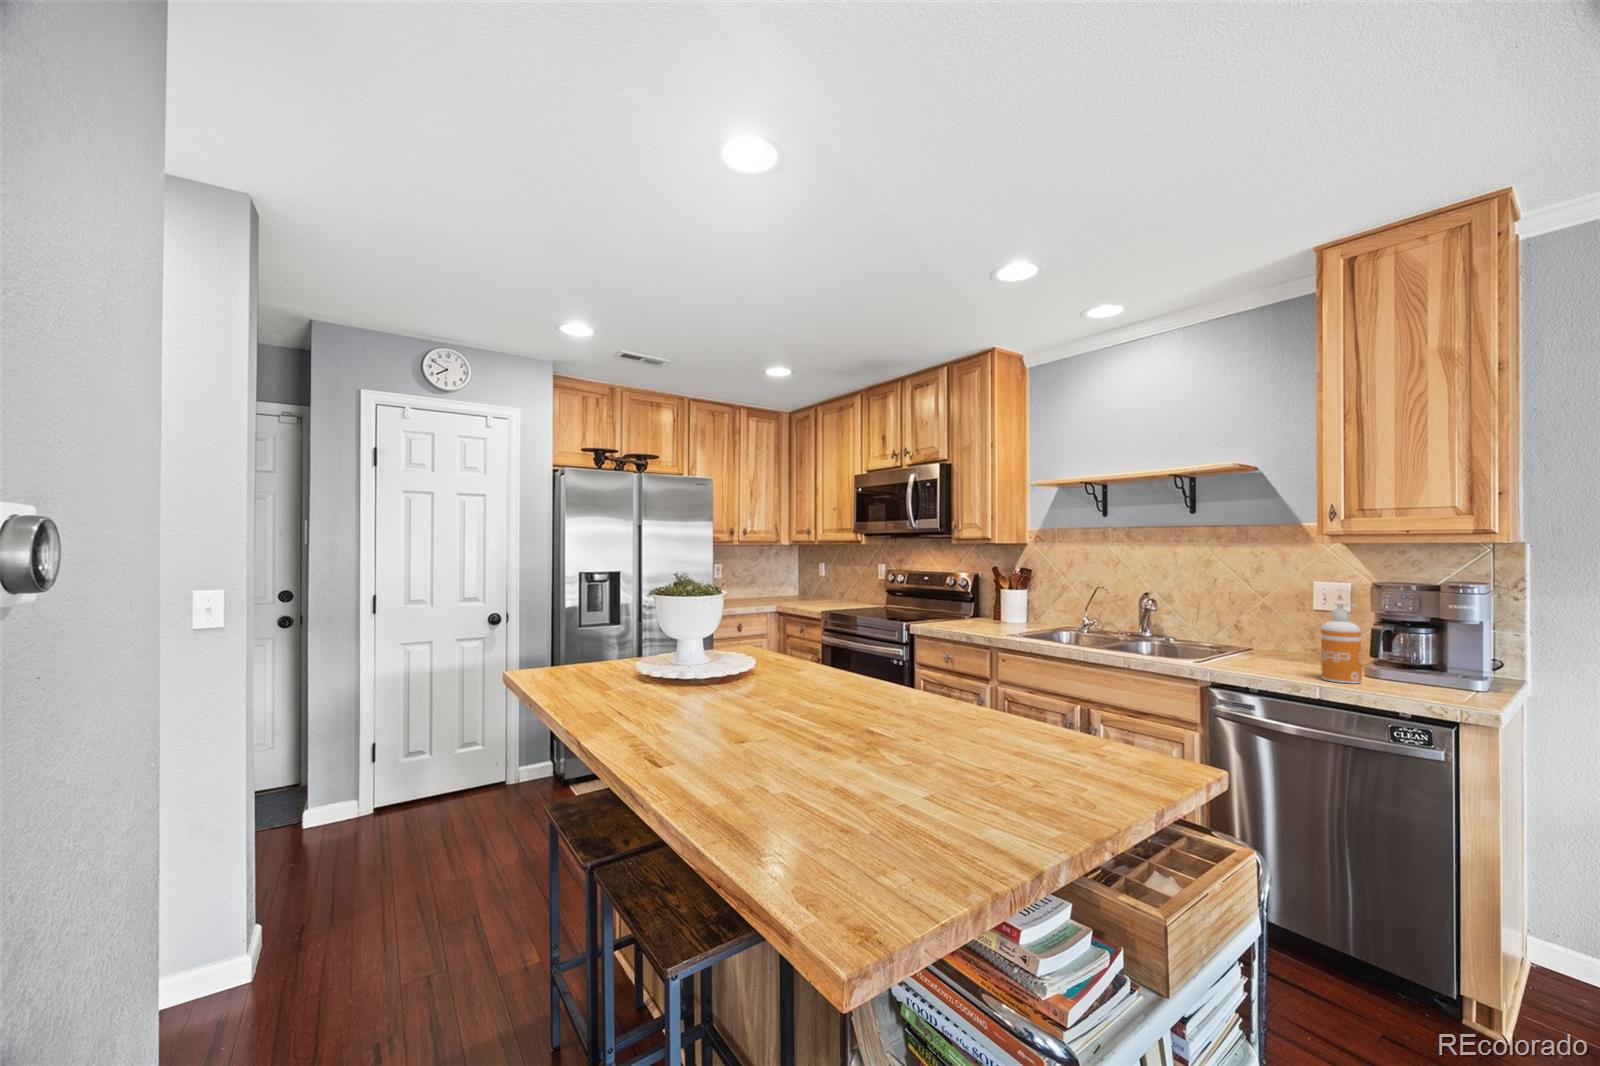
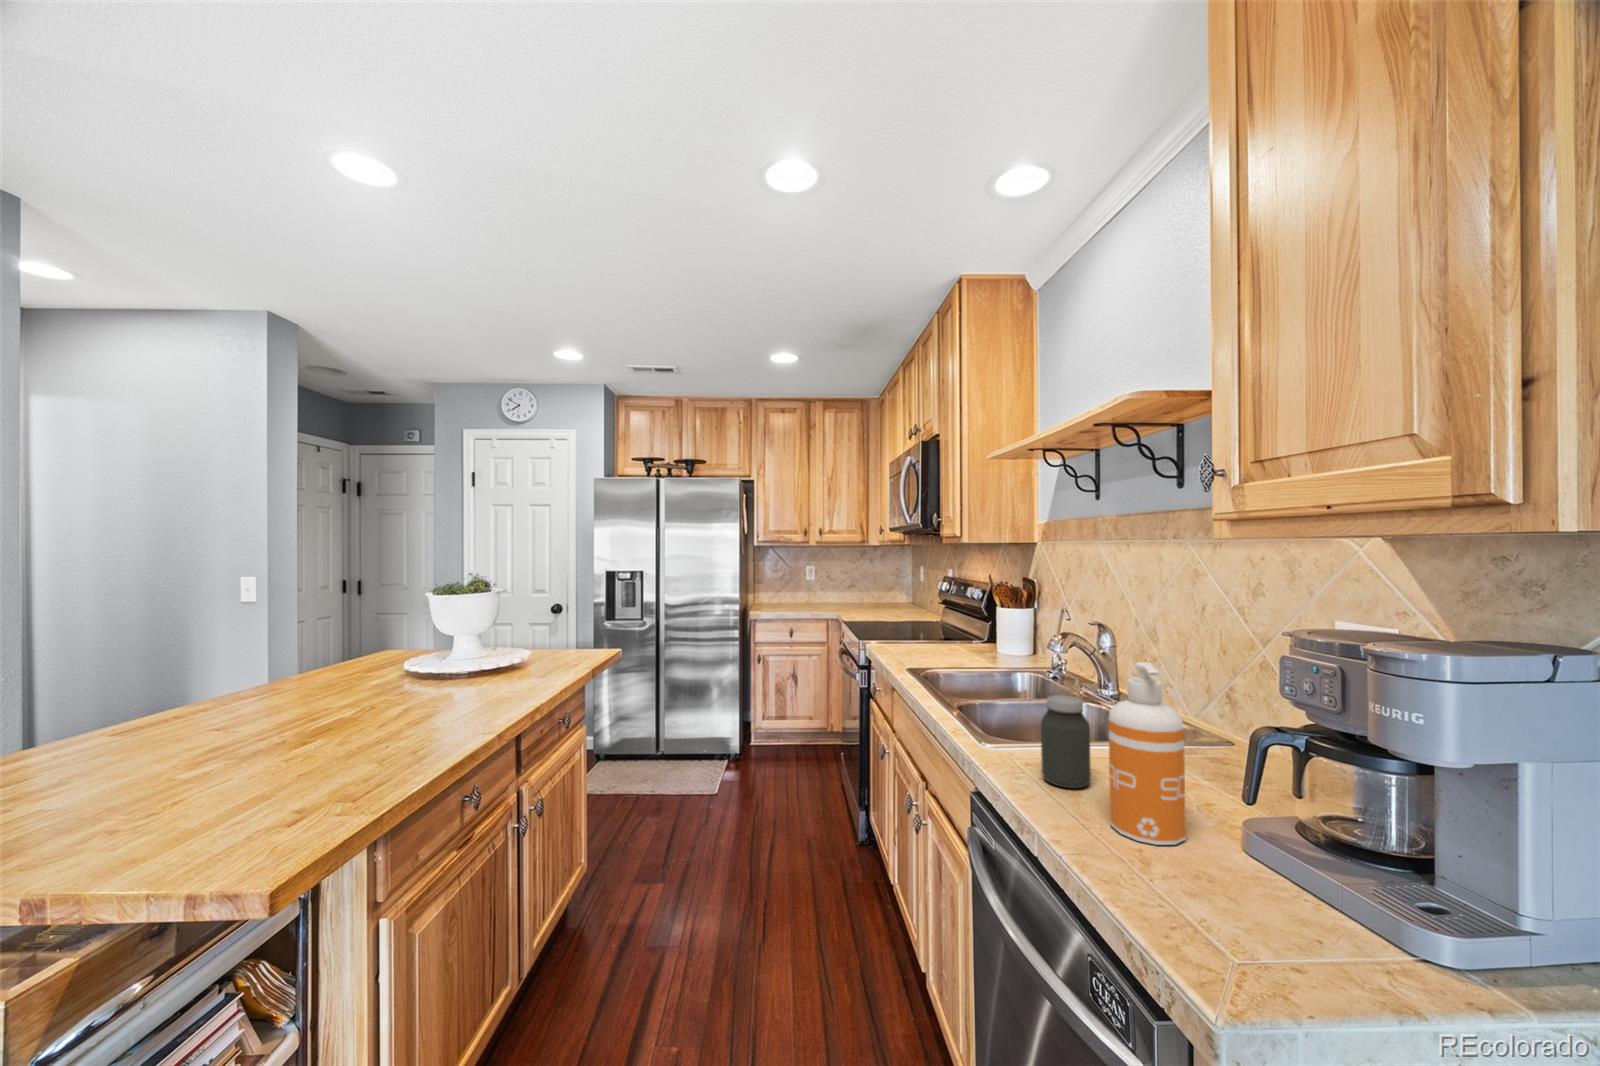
jar: none [1255,628,1284,675] -> present [1041,695,1091,788]

